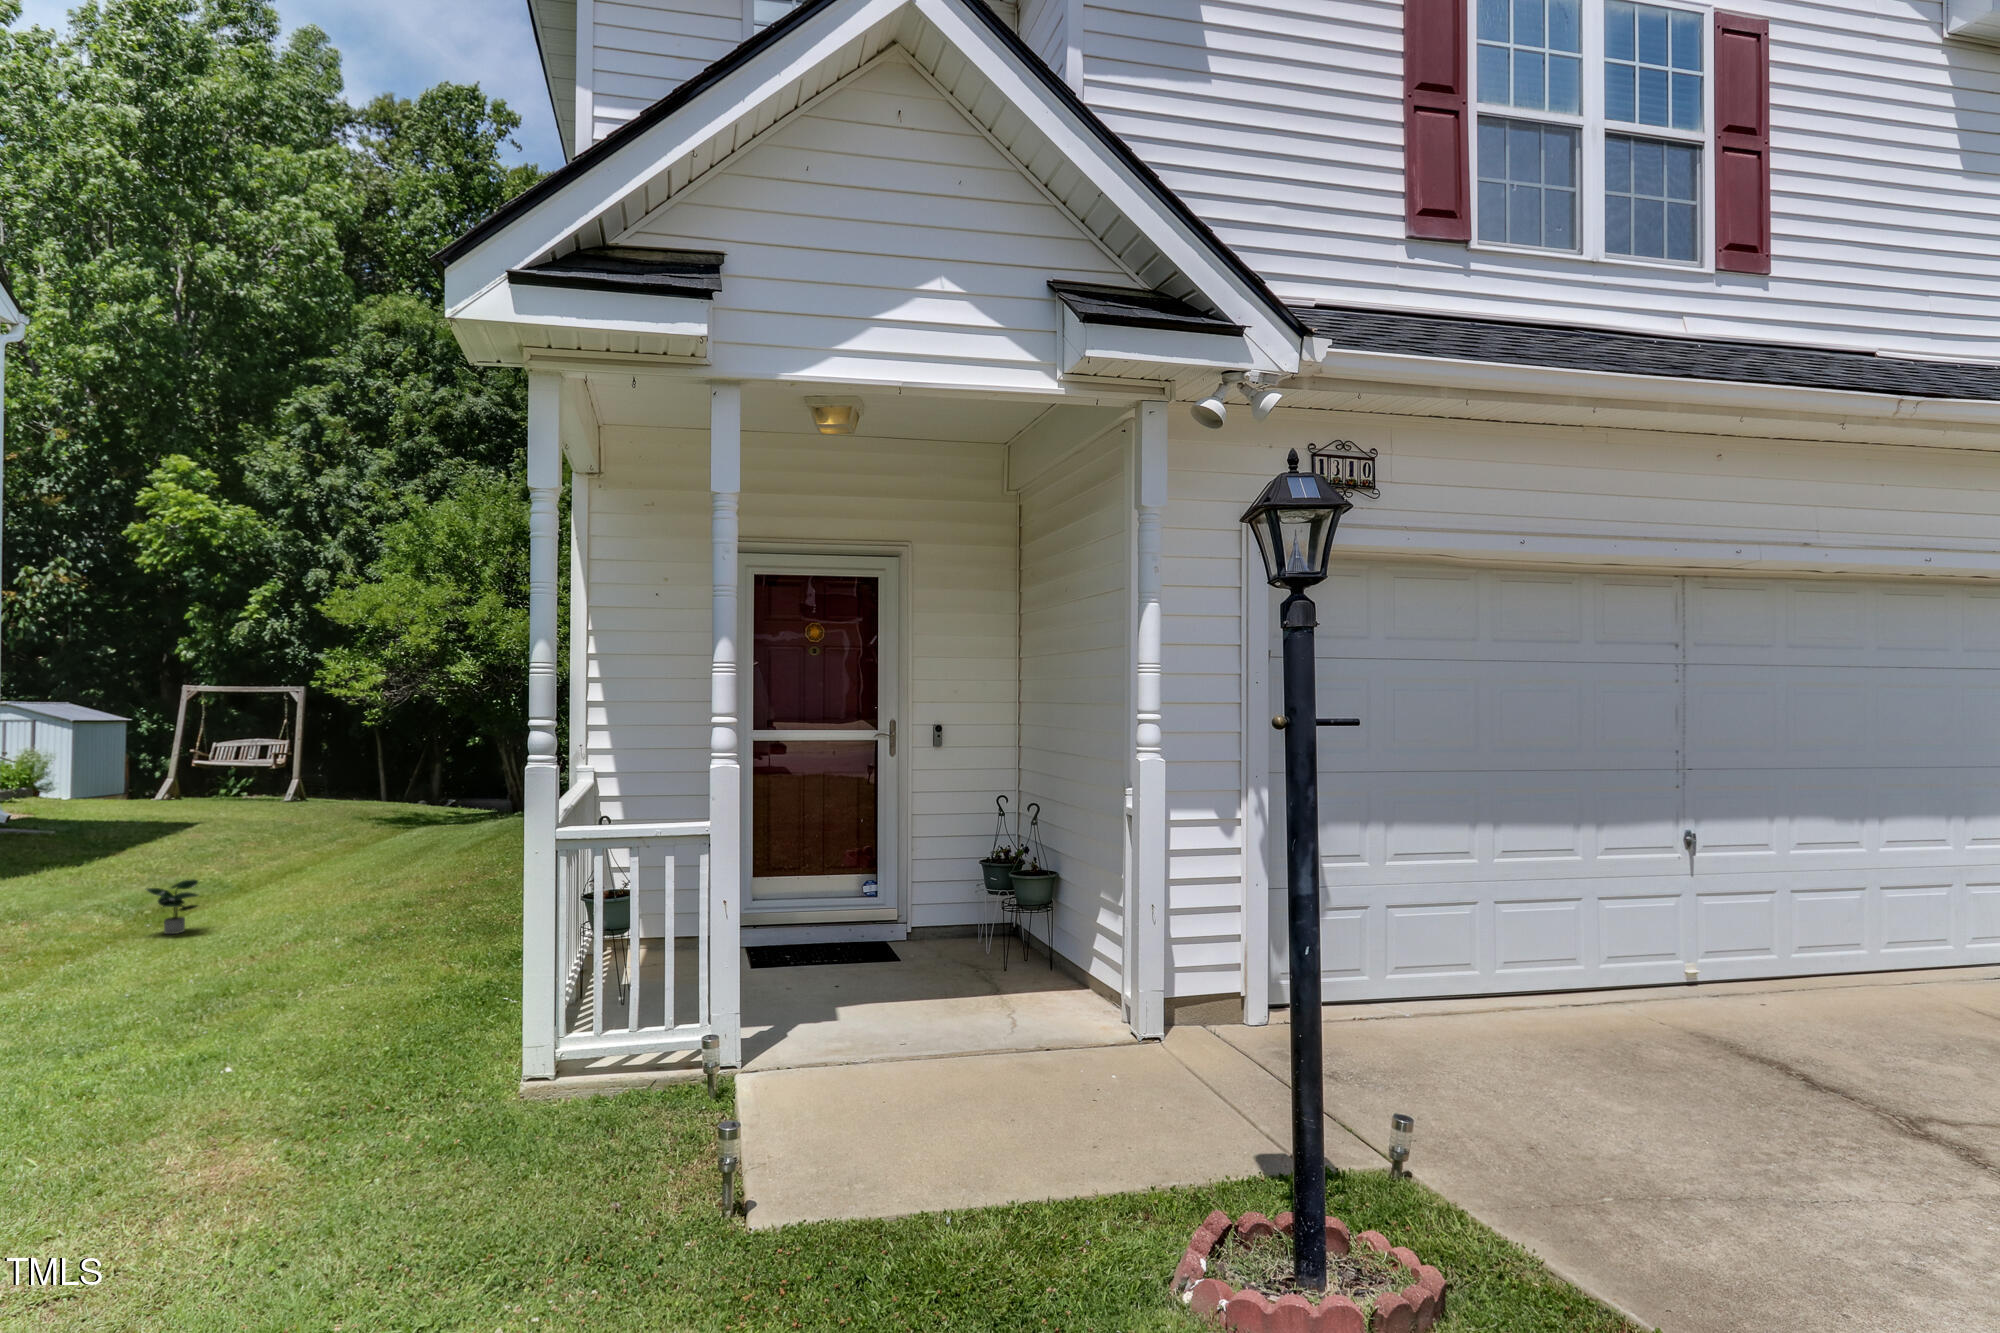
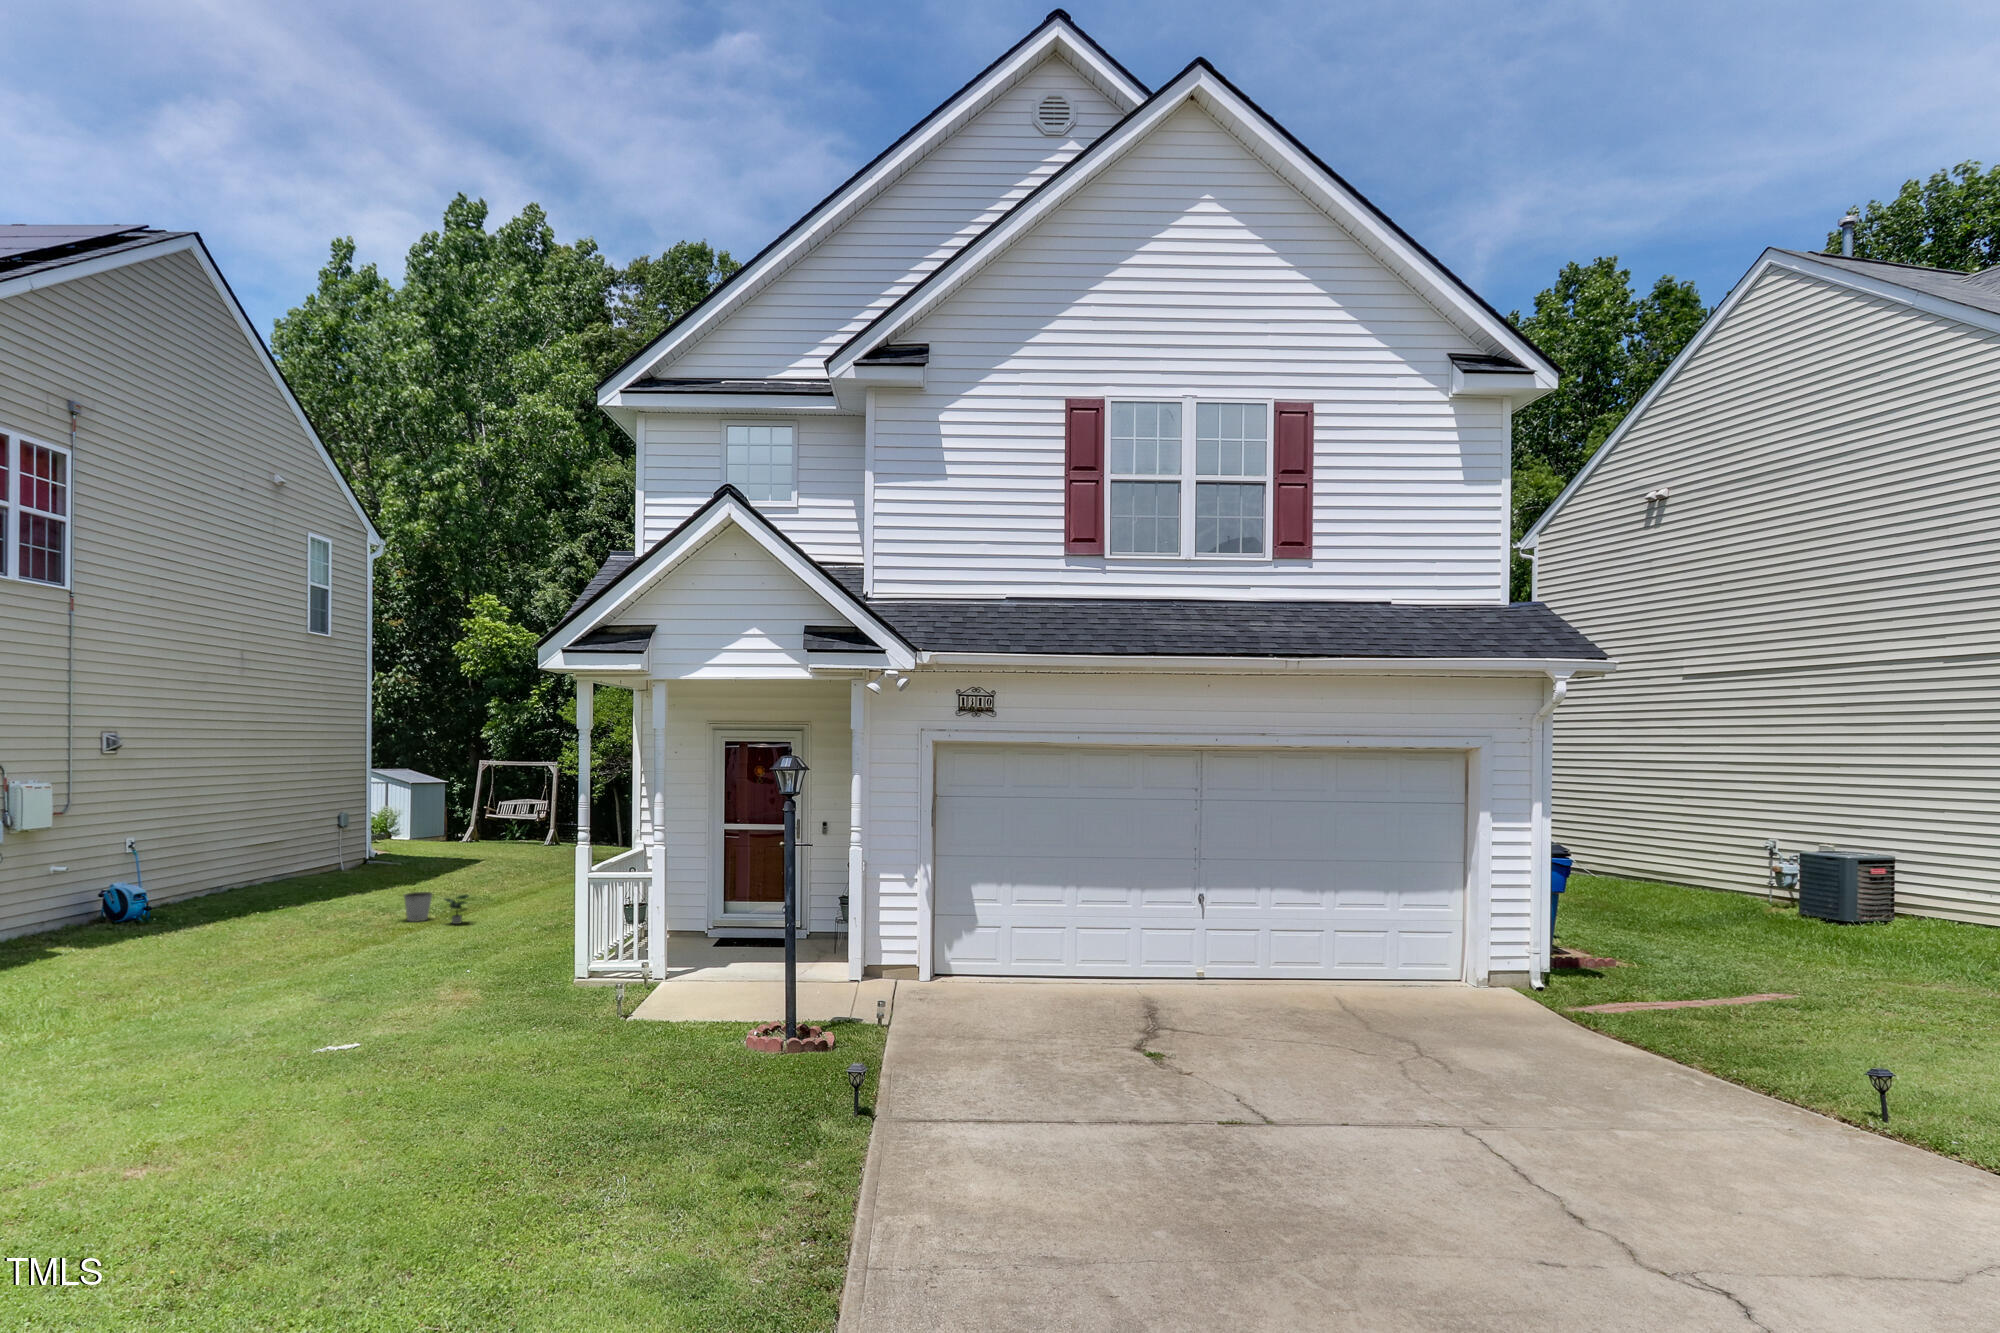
bucket: none [57,878,124,934] -> present [403,892,432,922]

